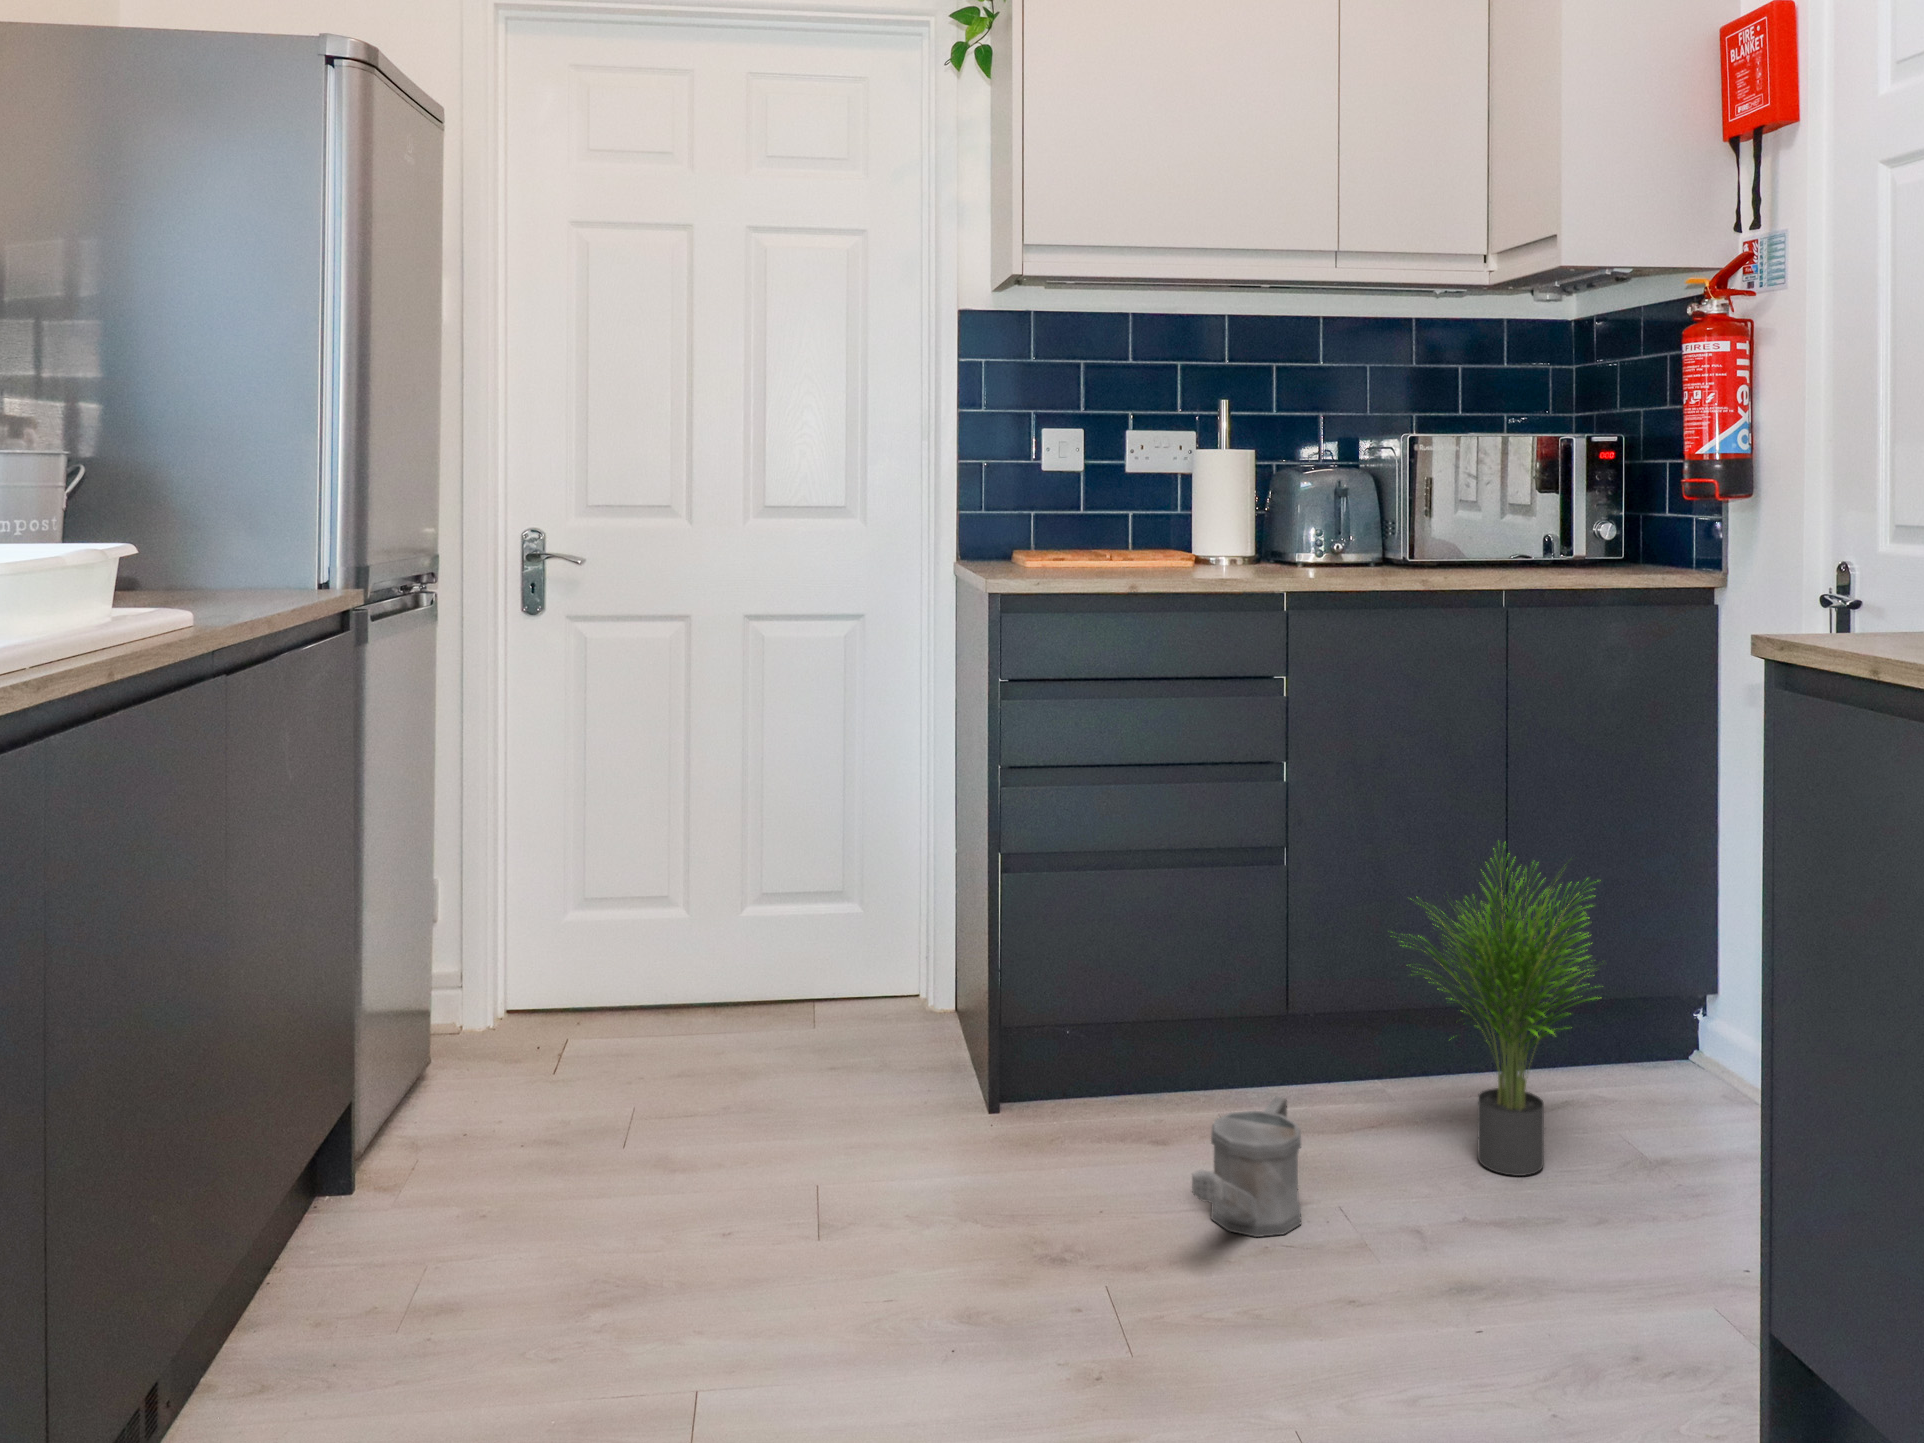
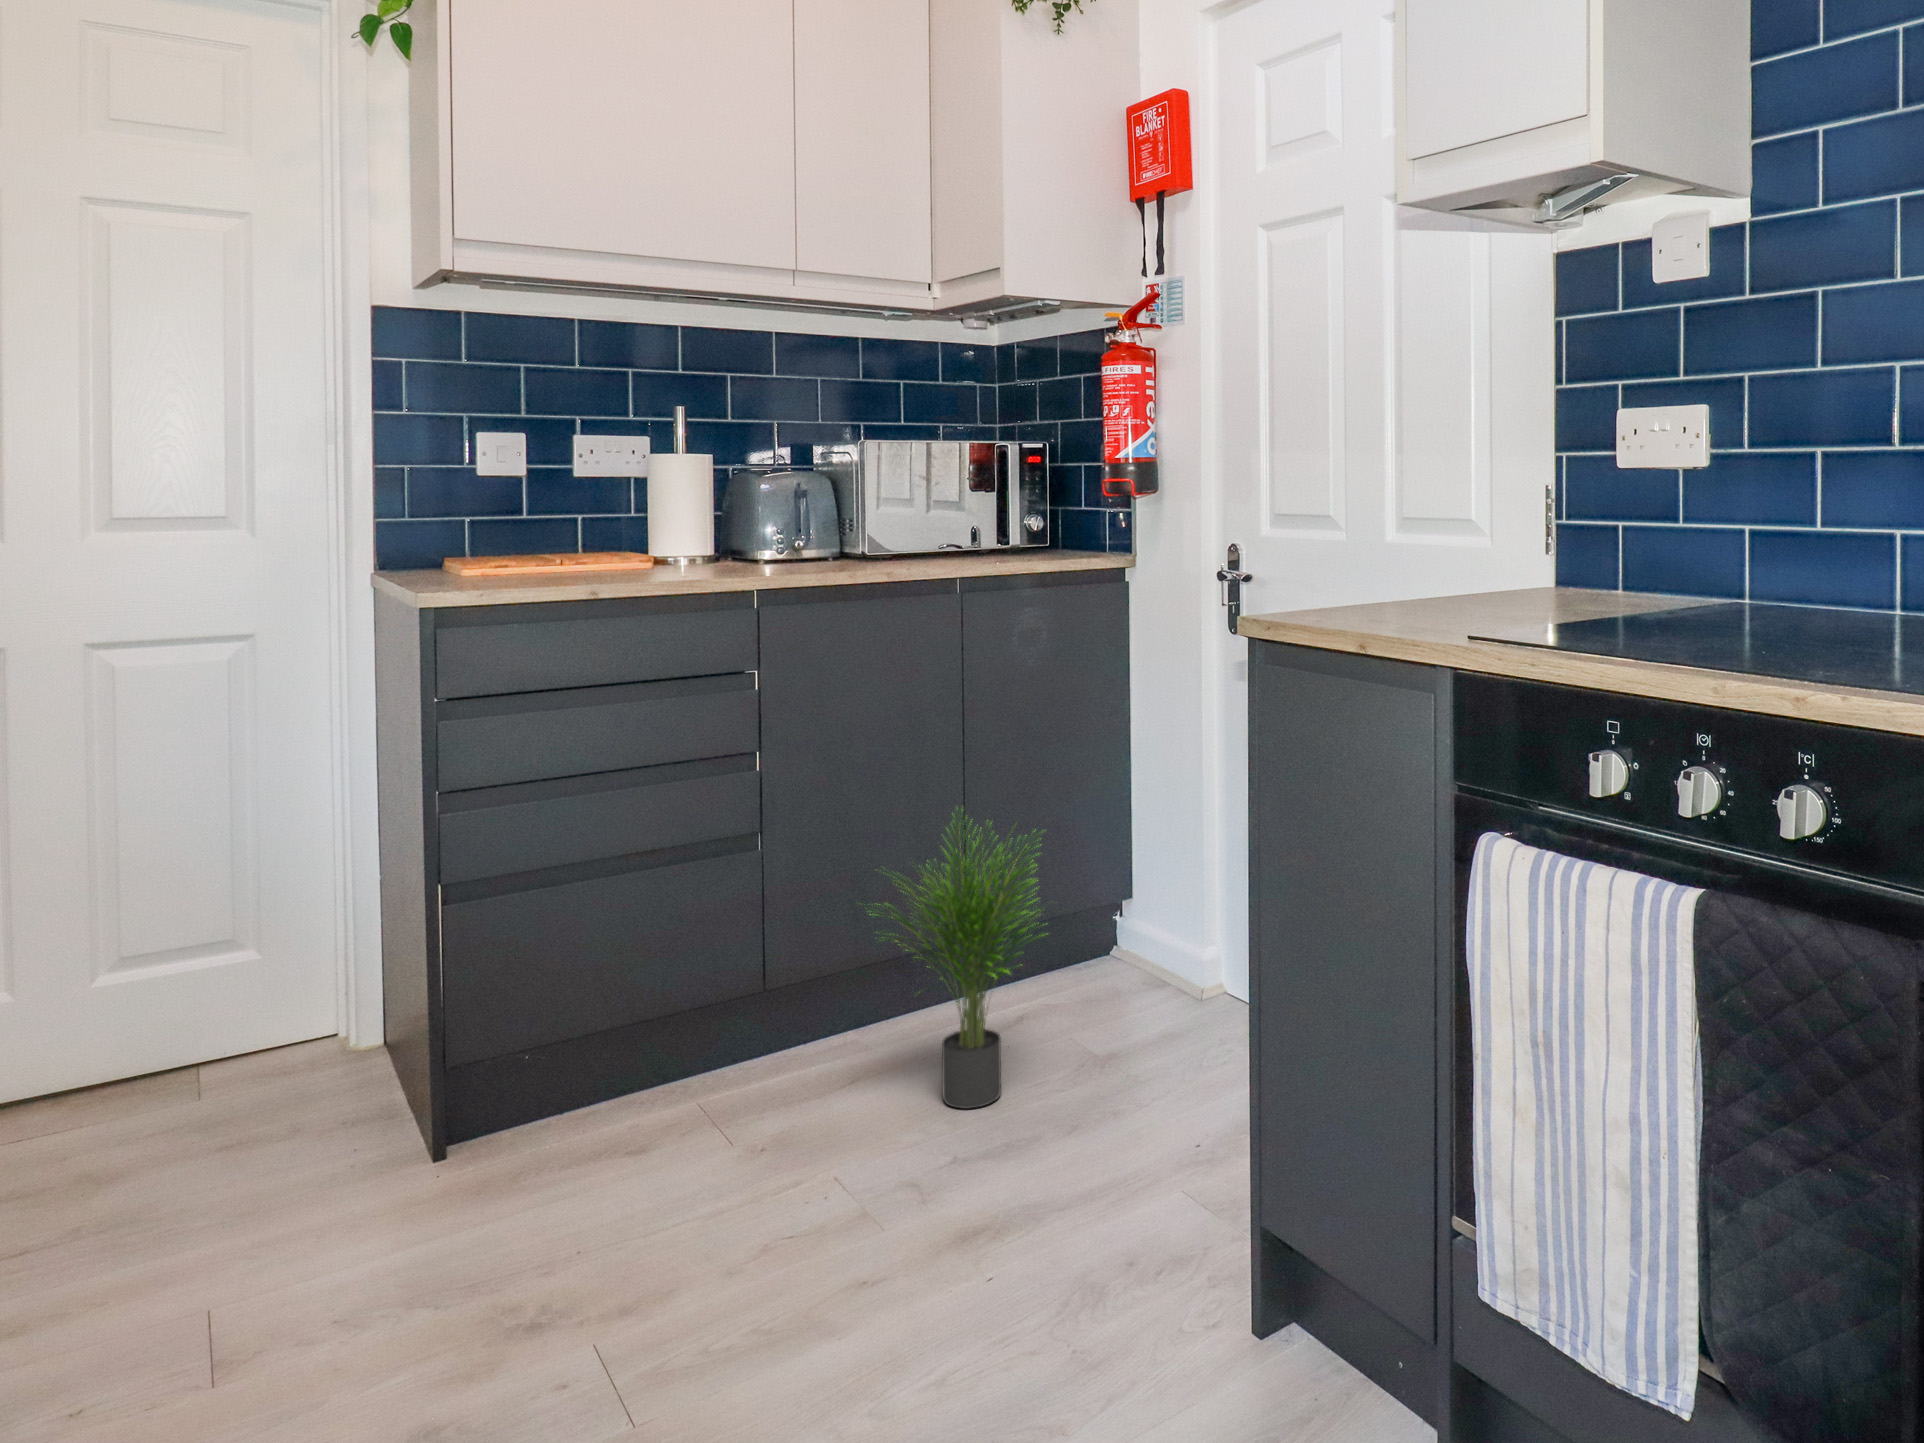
watering can: present [1192,1097,1301,1237] -> none [663,1083,778,1231]

